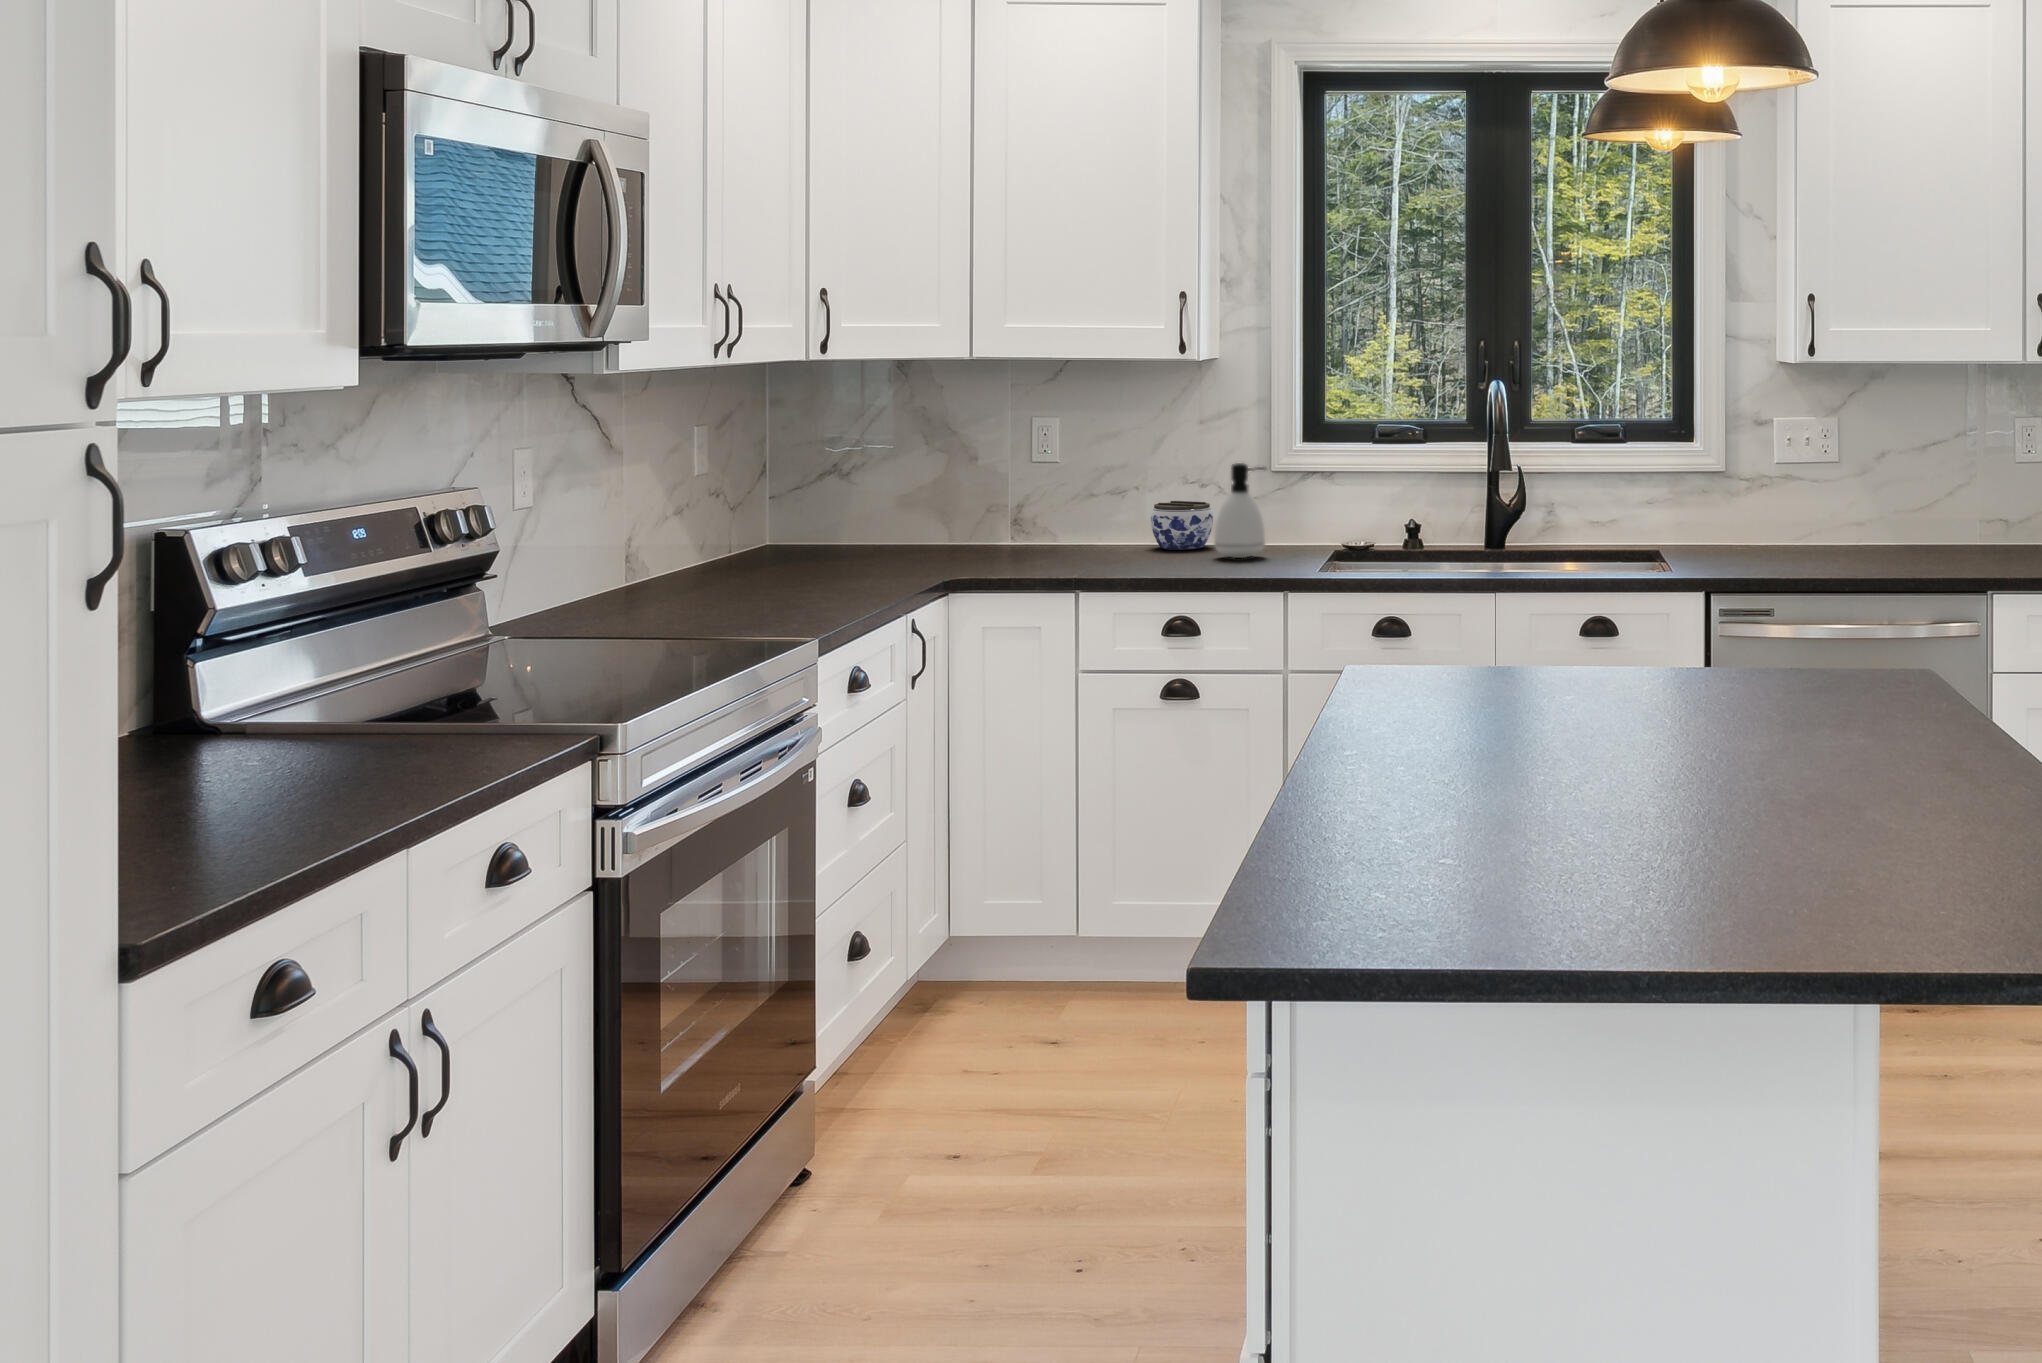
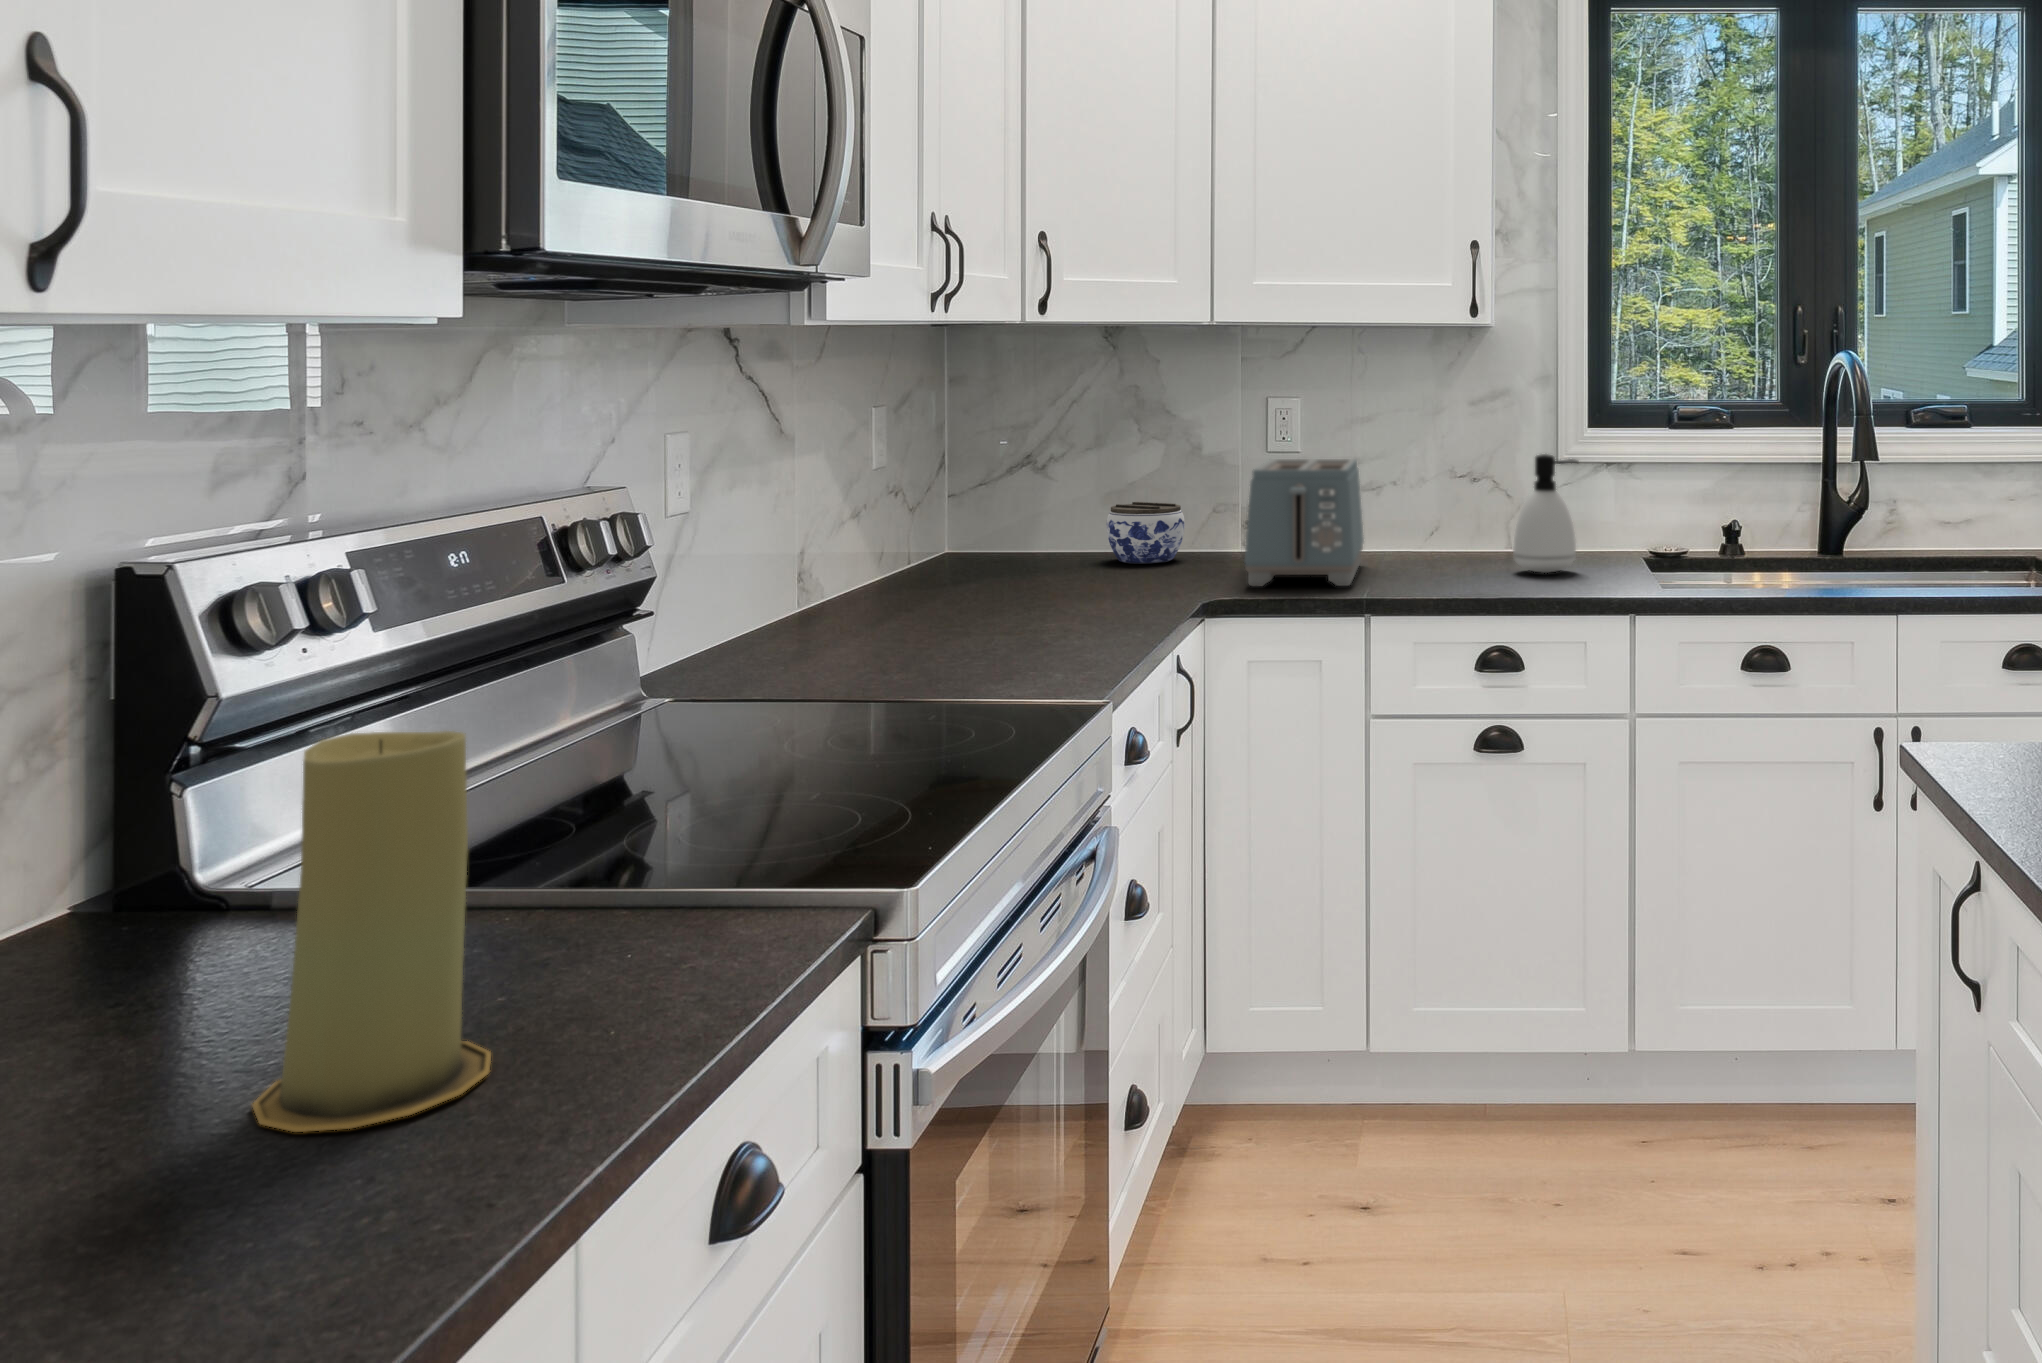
toaster: none [987,467,1101,568] -> present [1245,459,1364,586]
jar: present [1151,501,1213,550] -> present [1107,502,1185,563]
candle: none [246,613,368,805] -> present [253,731,491,1132]

